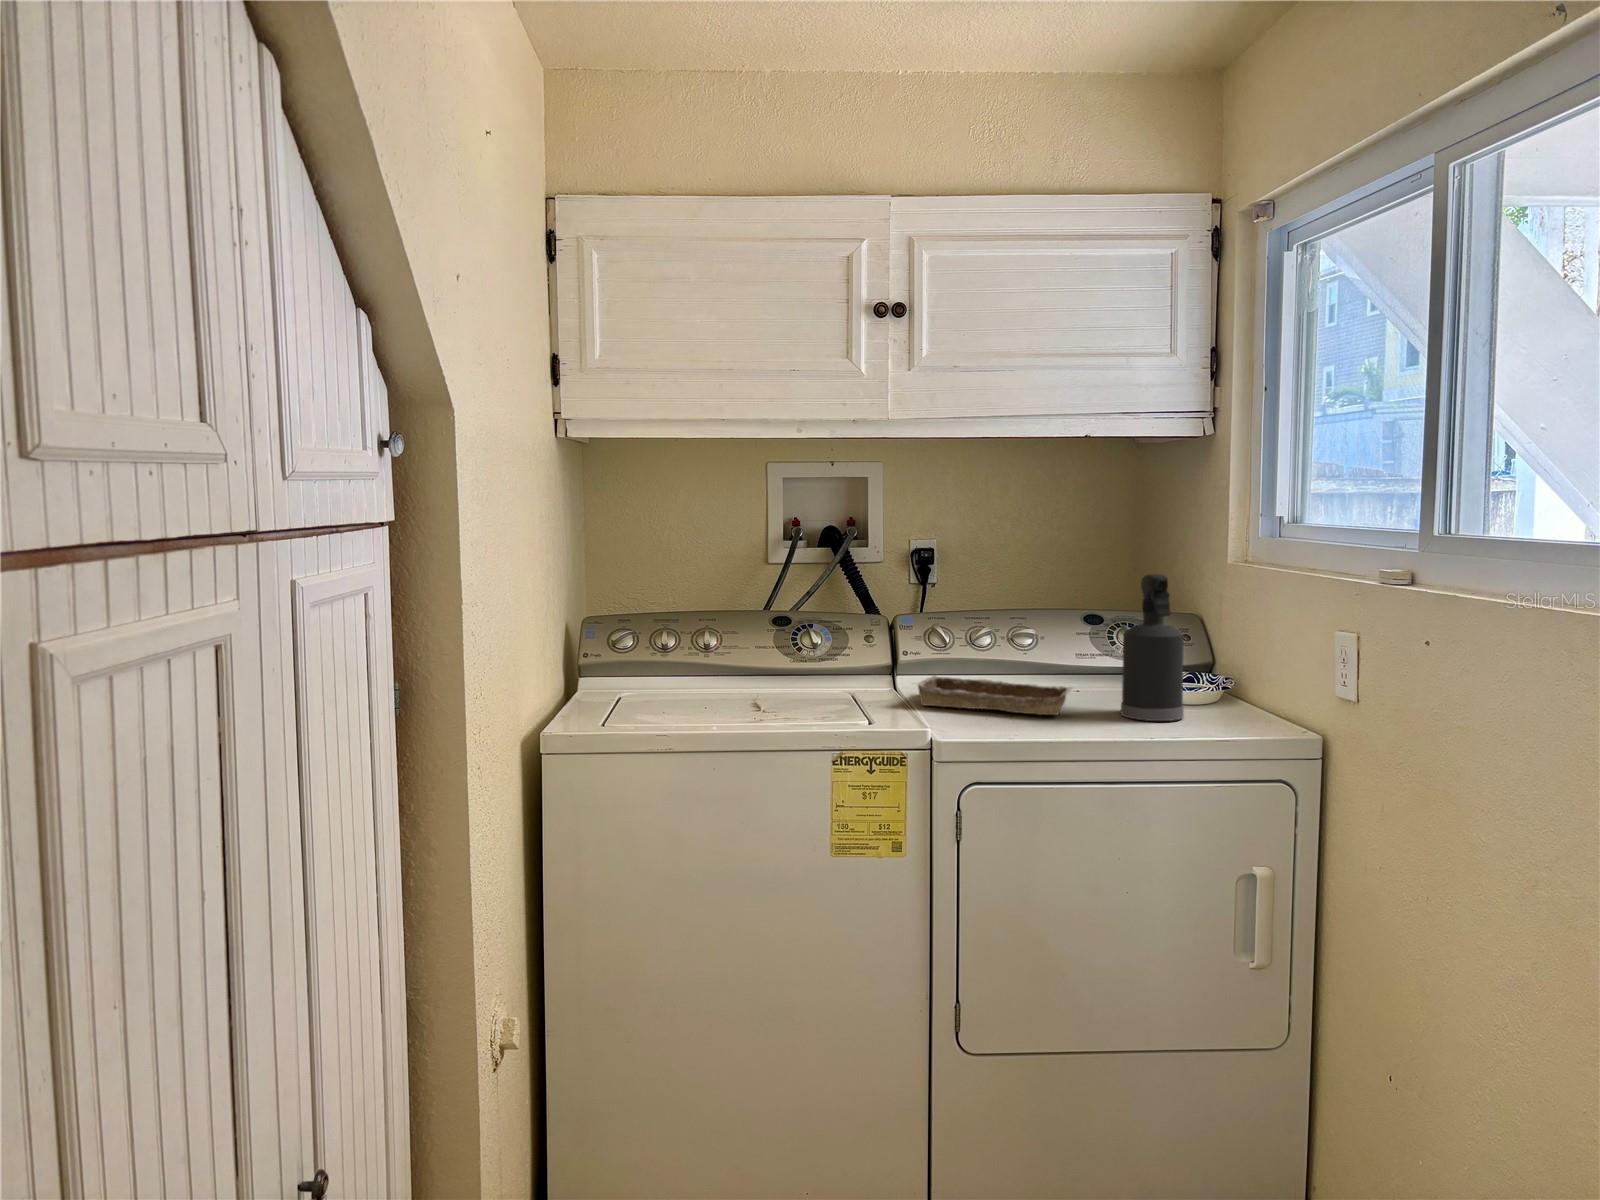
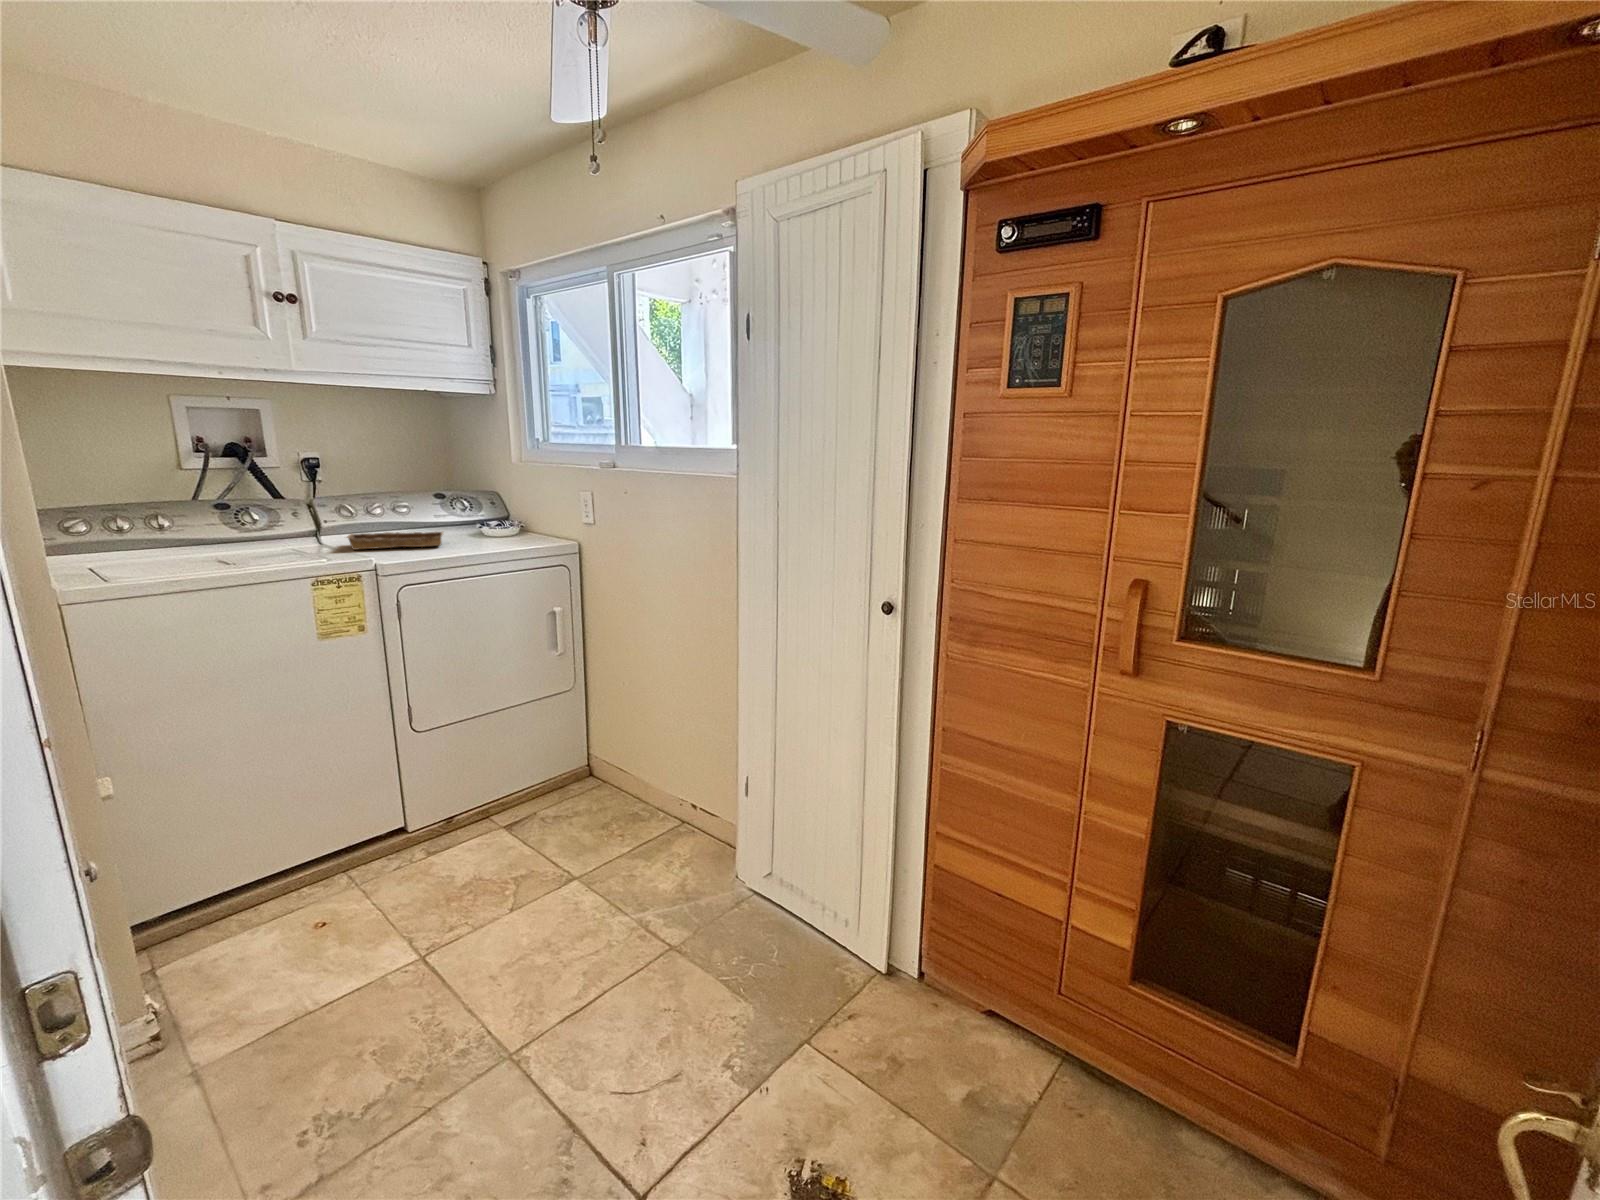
spray bottle: present [1121,574,1184,721] -> none [469,468,506,543]

